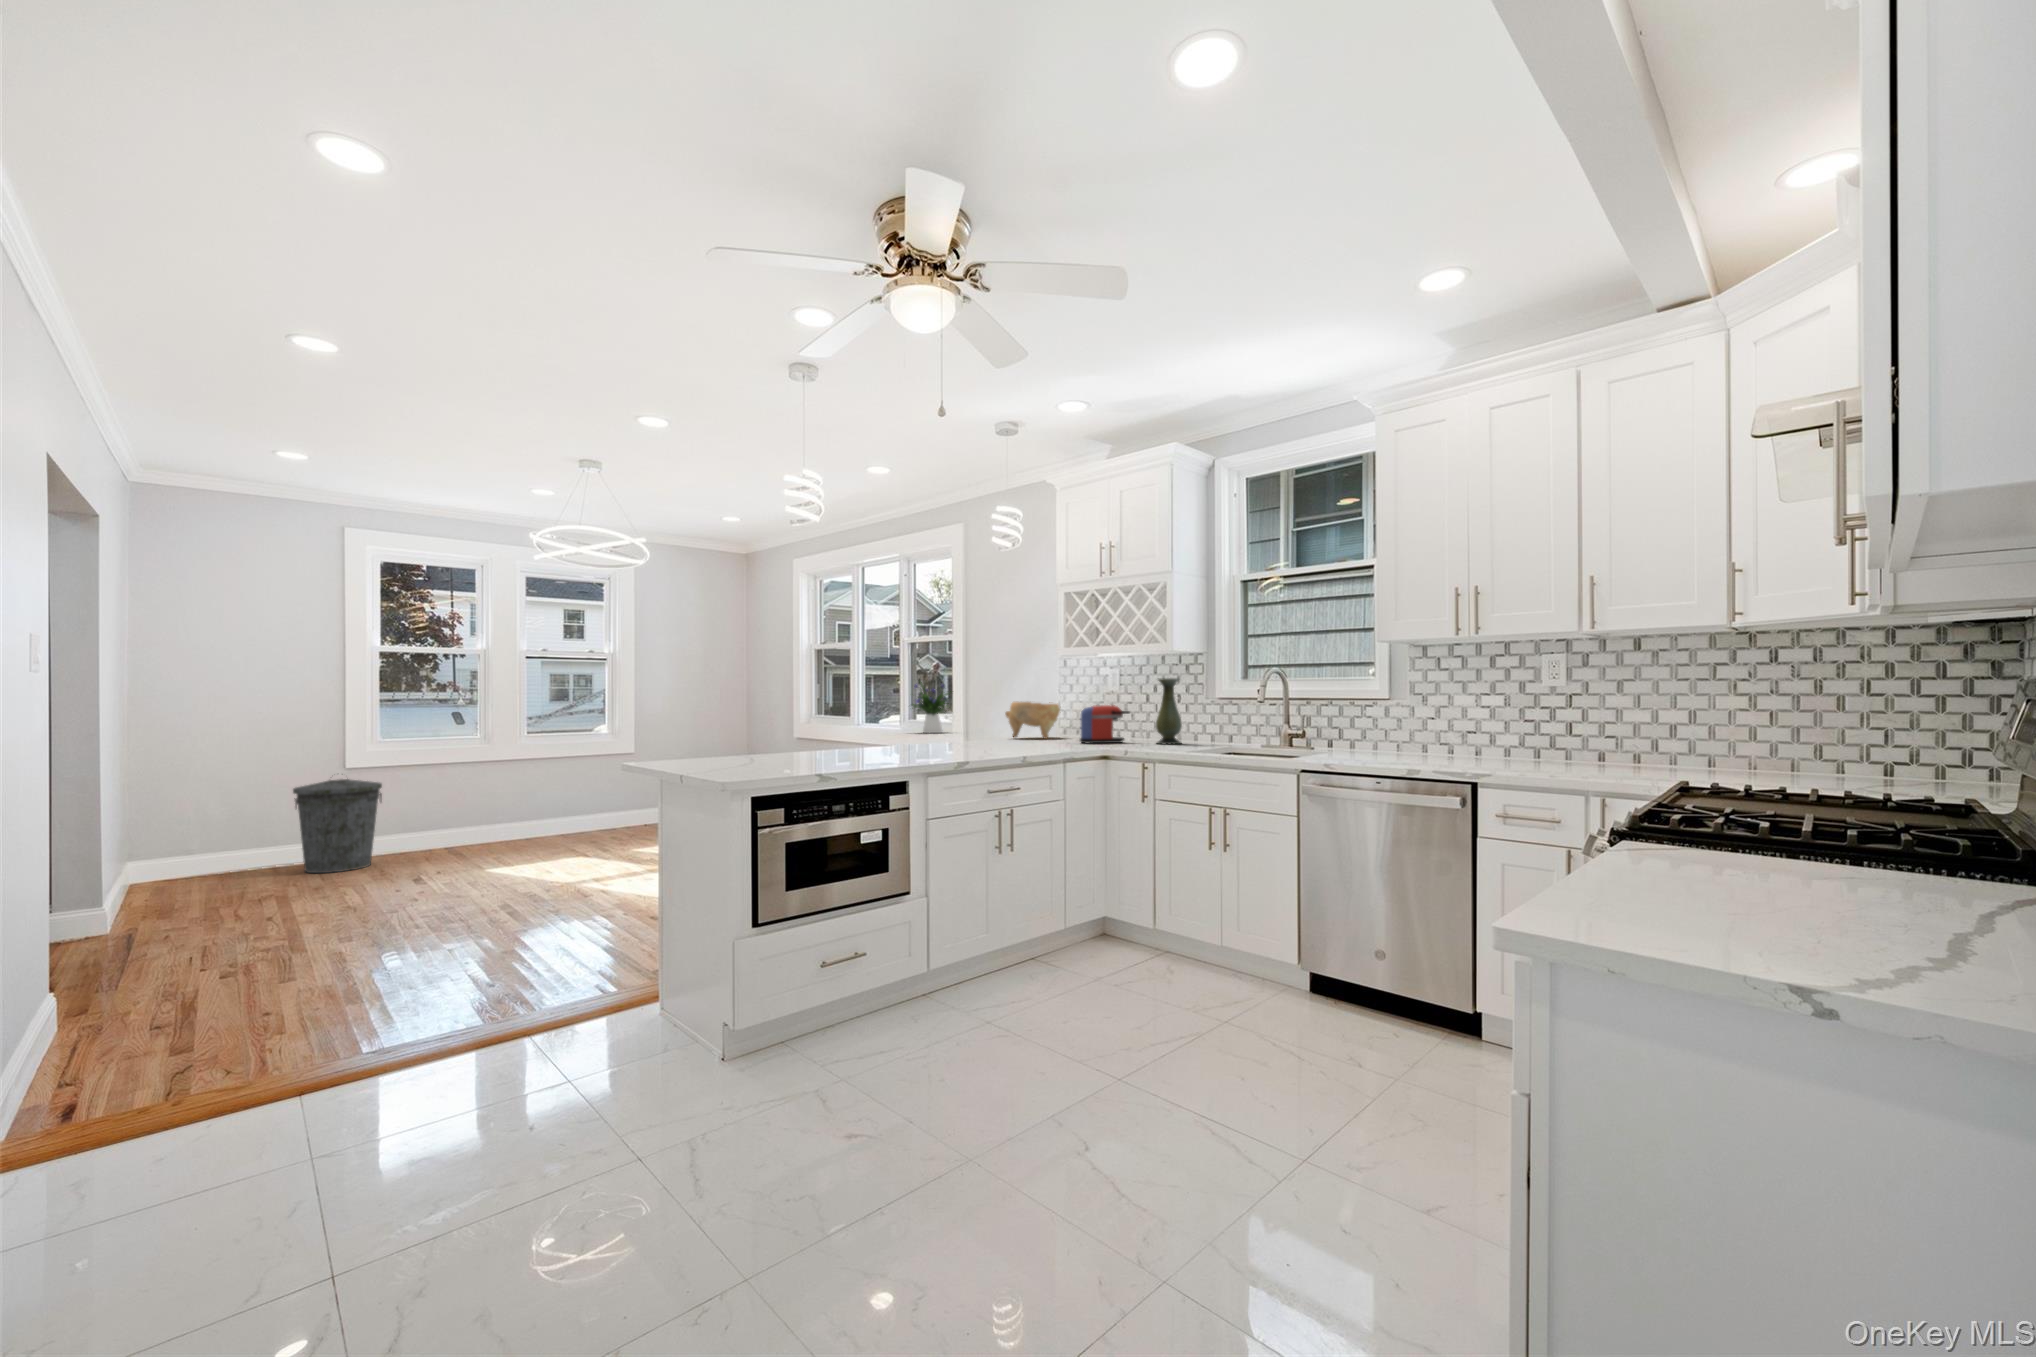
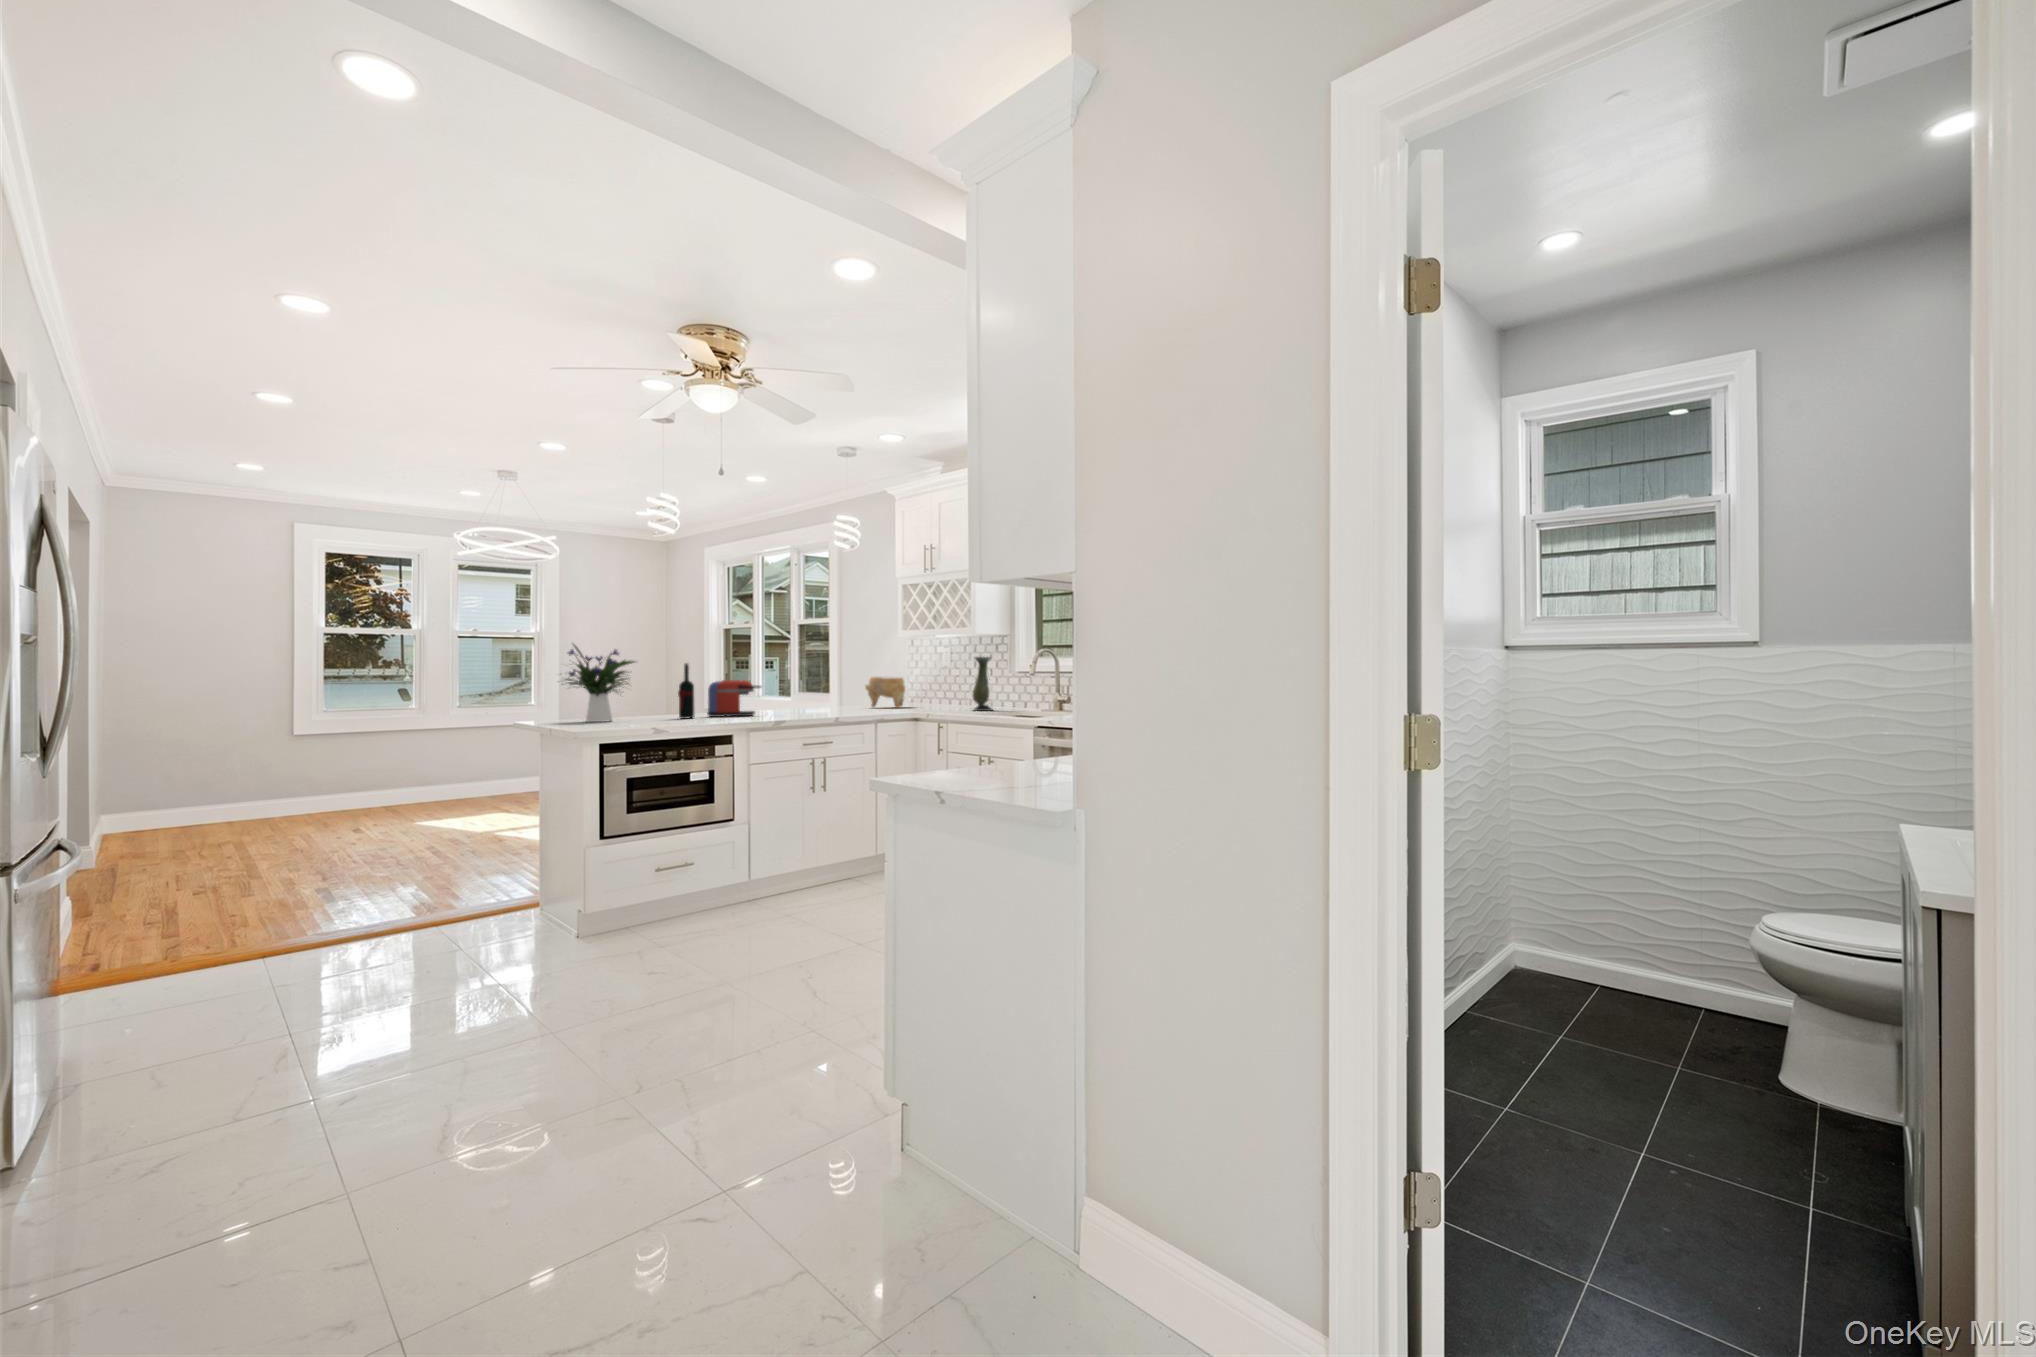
flower arrangement: present [913,682,951,733] -> present [566,644,636,722]
wine bottle: none [827,689,846,759] -> present [678,663,694,718]
coffee maker: present [1080,705,1130,743] -> present [707,680,761,717]
trash can: present [293,779,382,873] -> none [250,739,330,824]

